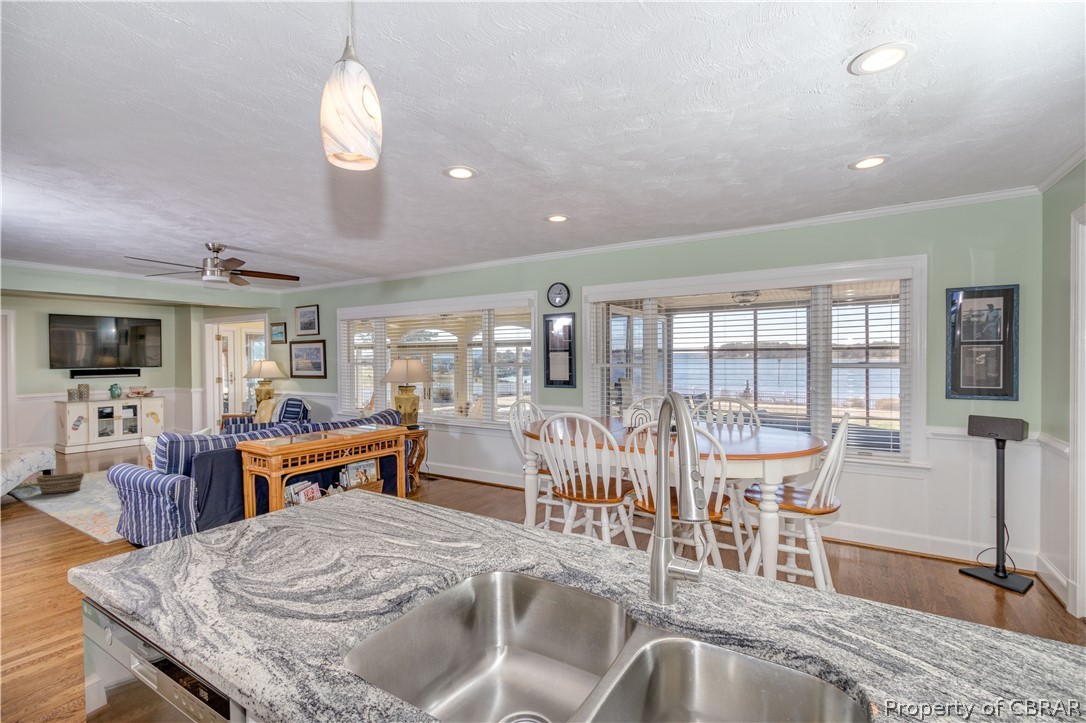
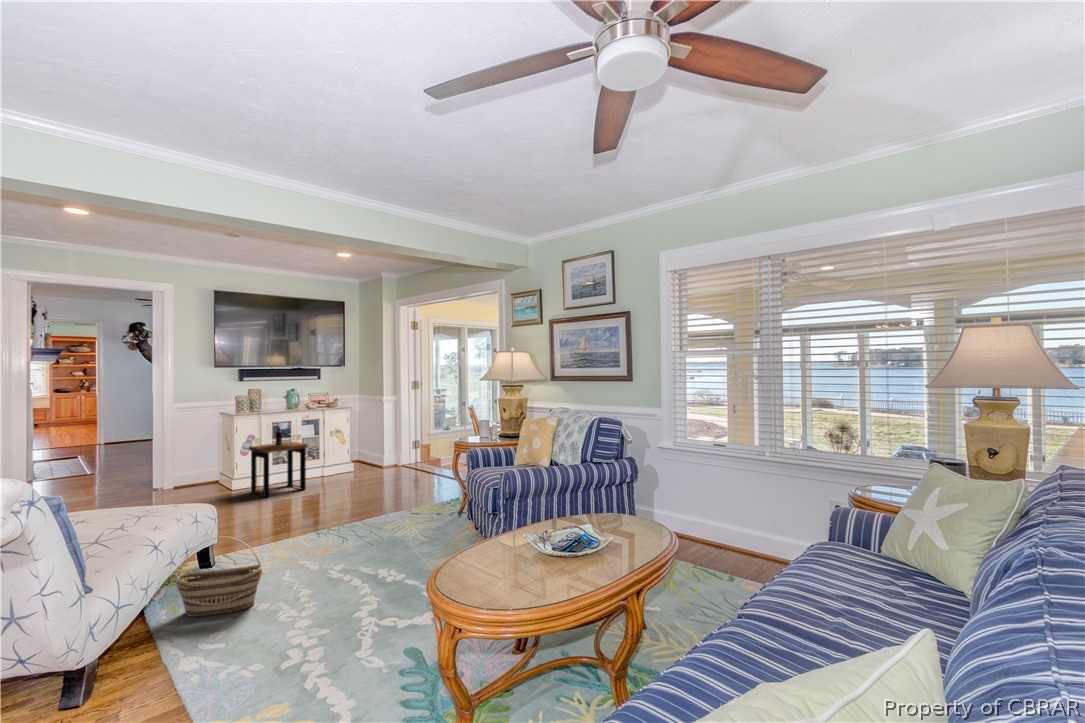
side table: none [80,409,125,456] -> present [249,426,308,497]

